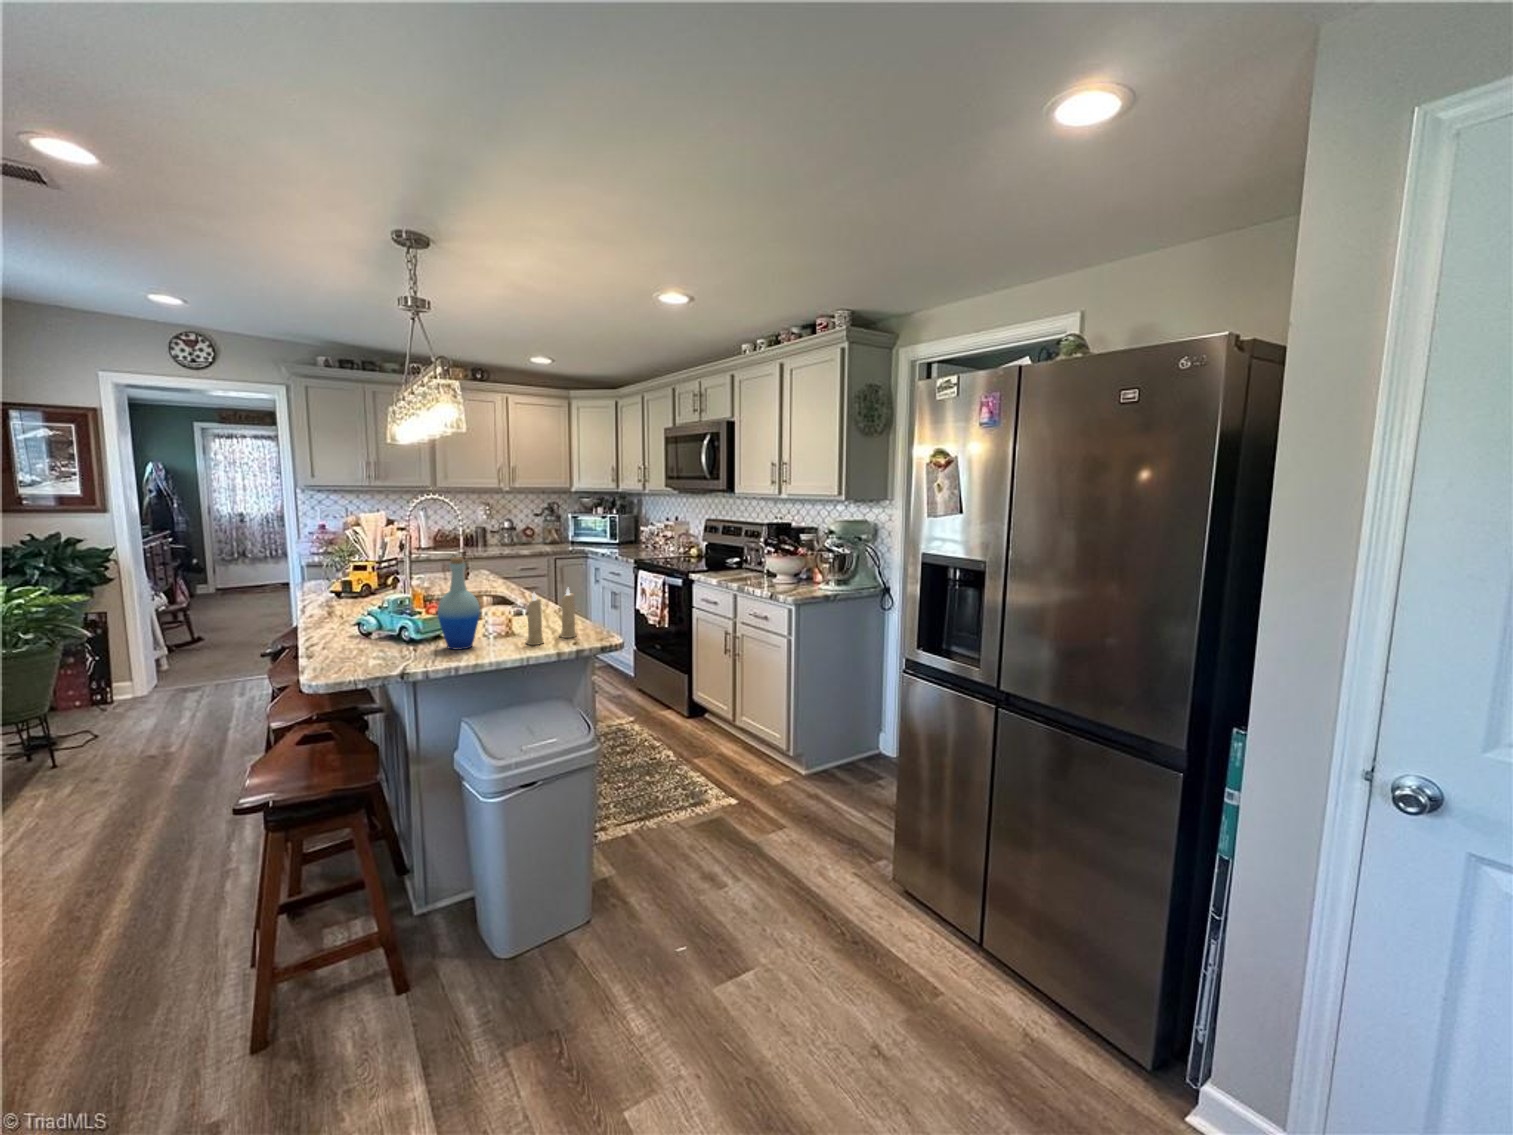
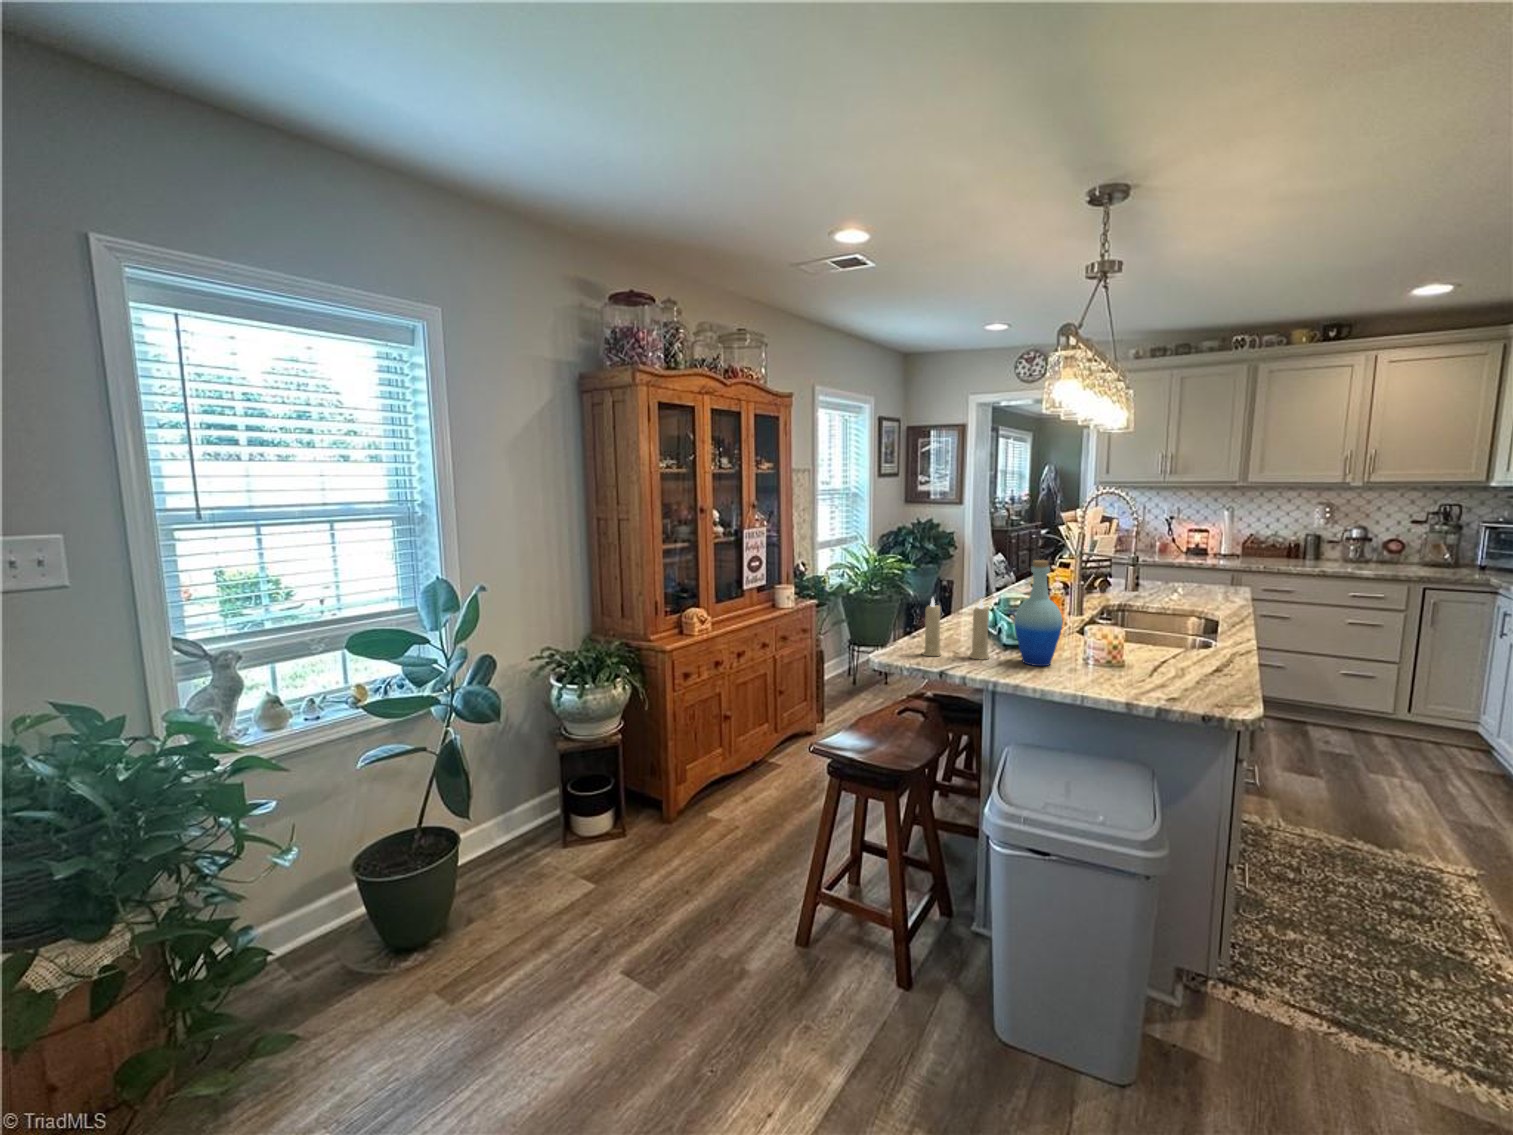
candle: present [526,588,577,645] -> present [923,598,989,660]

